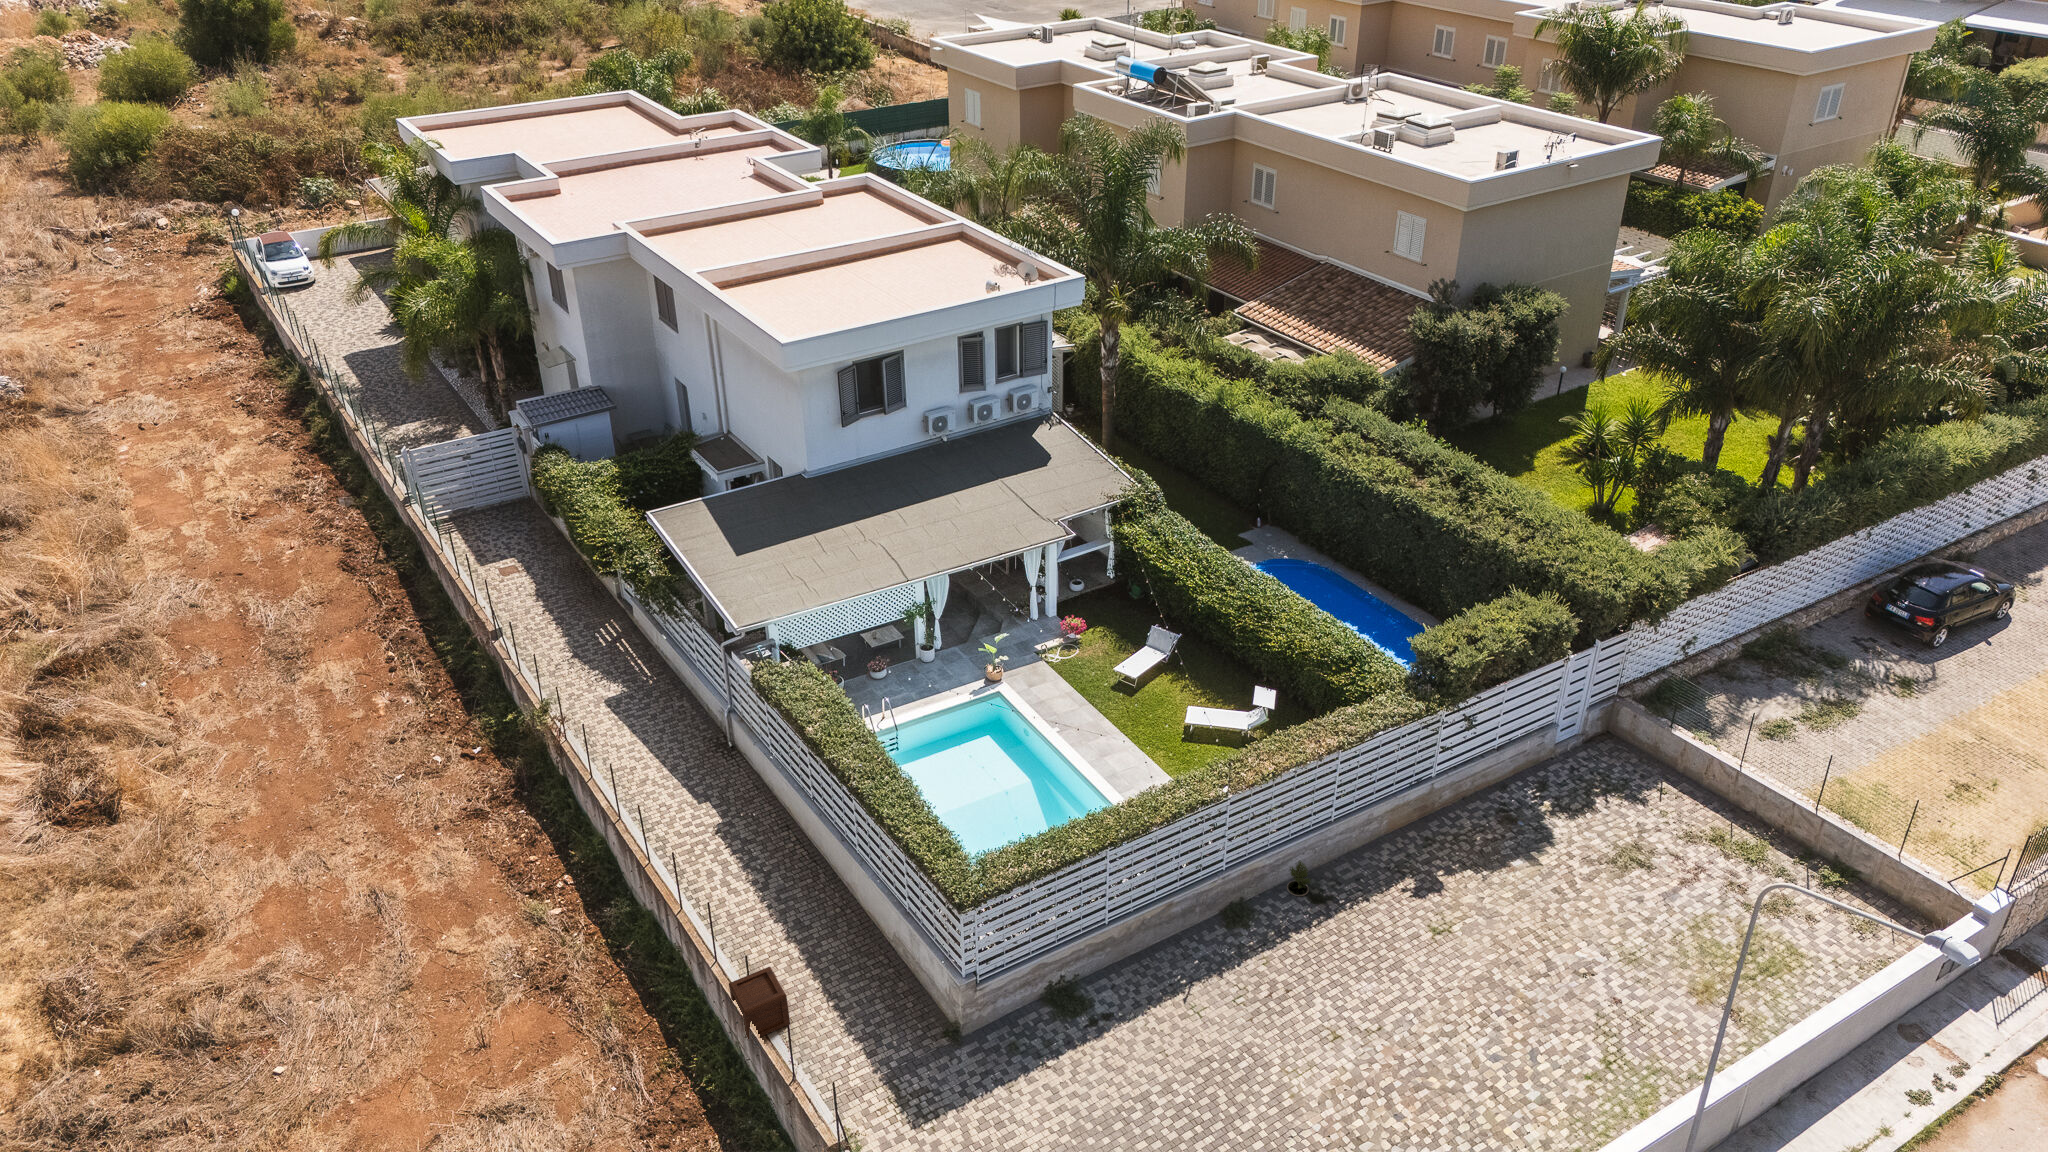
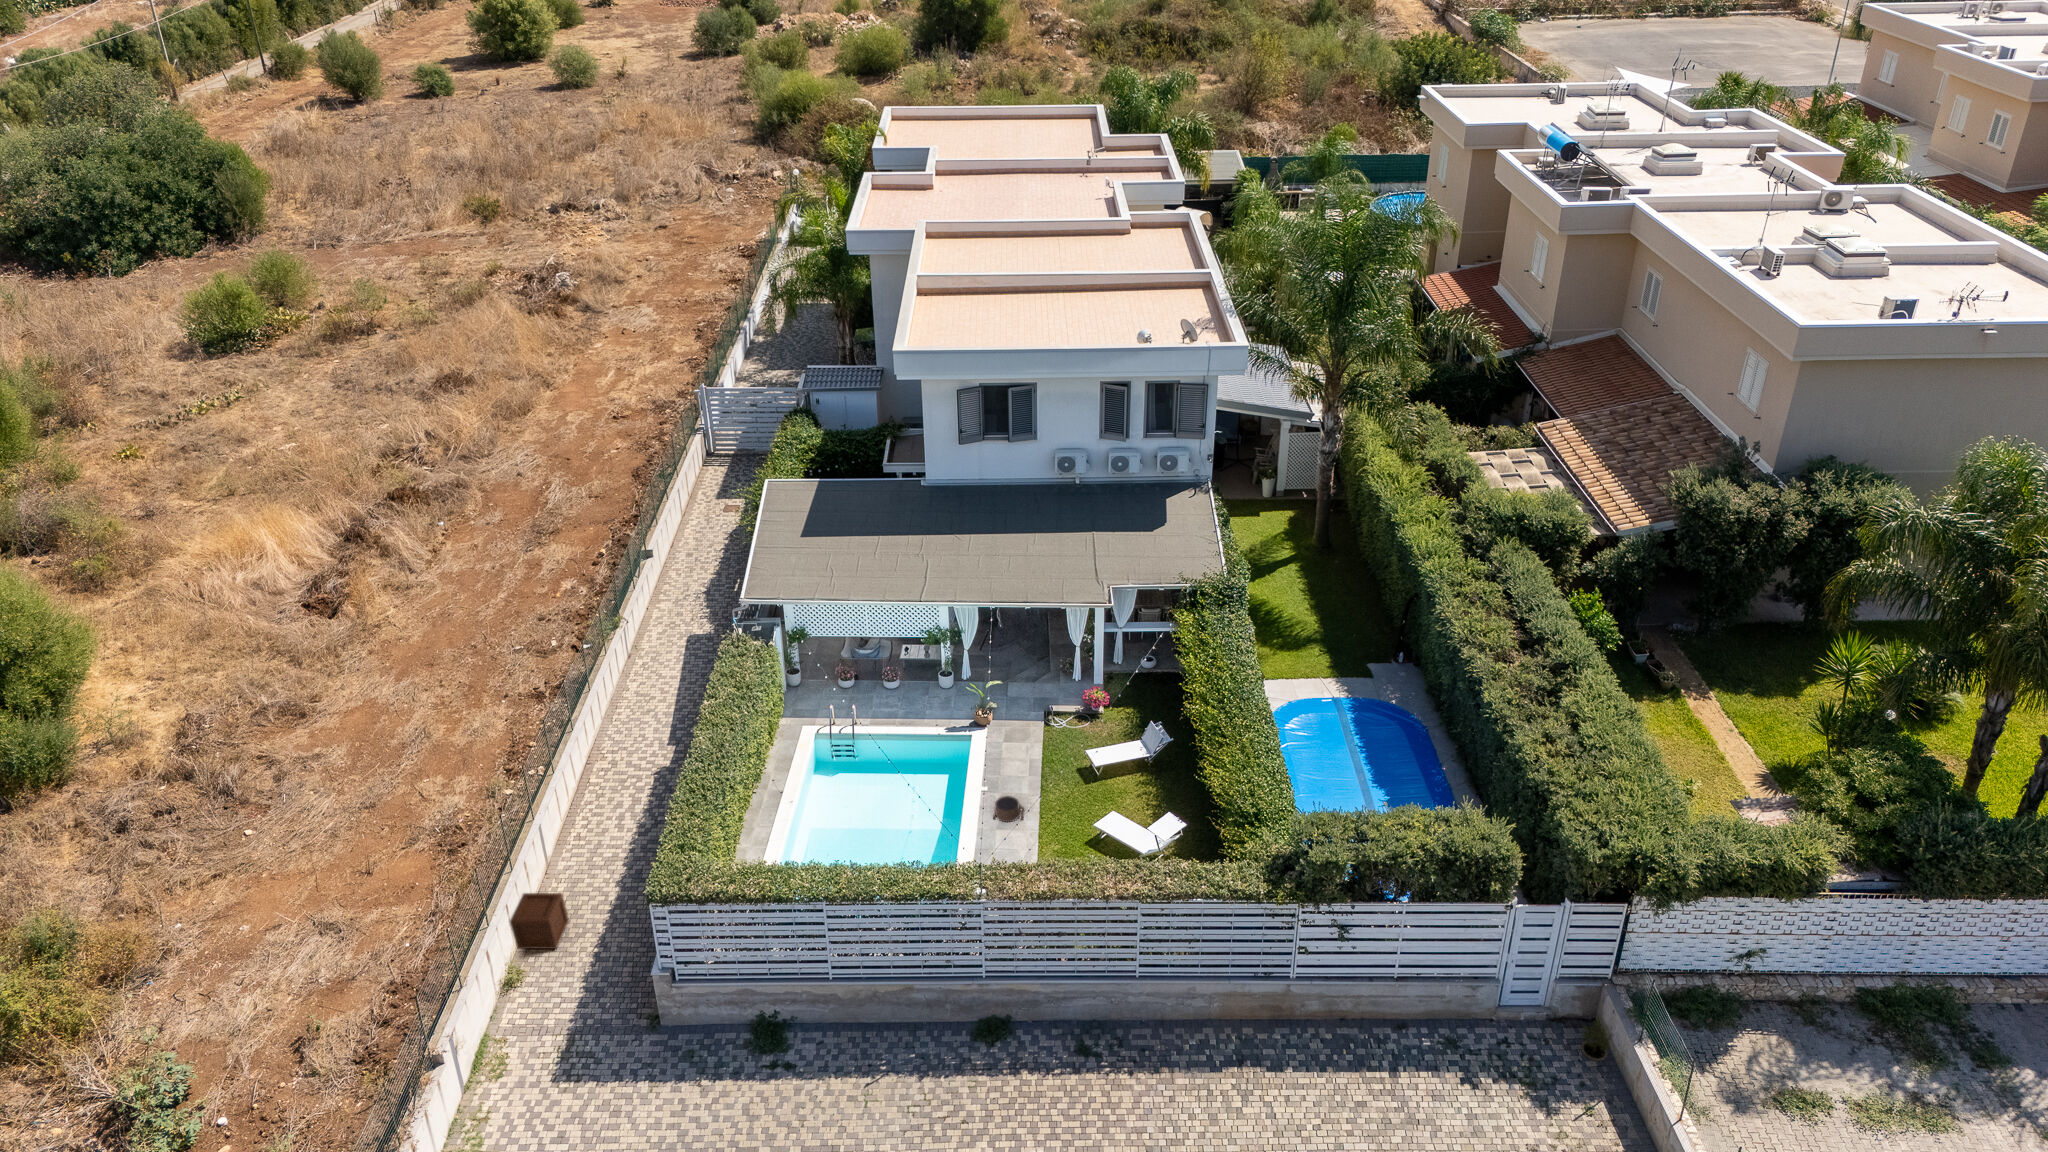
pouf: none [1071,729,1103,754] -> present [992,796,1022,822]
potted tree: present [1287,861,1311,896] -> present [1581,1019,1613,1061]

